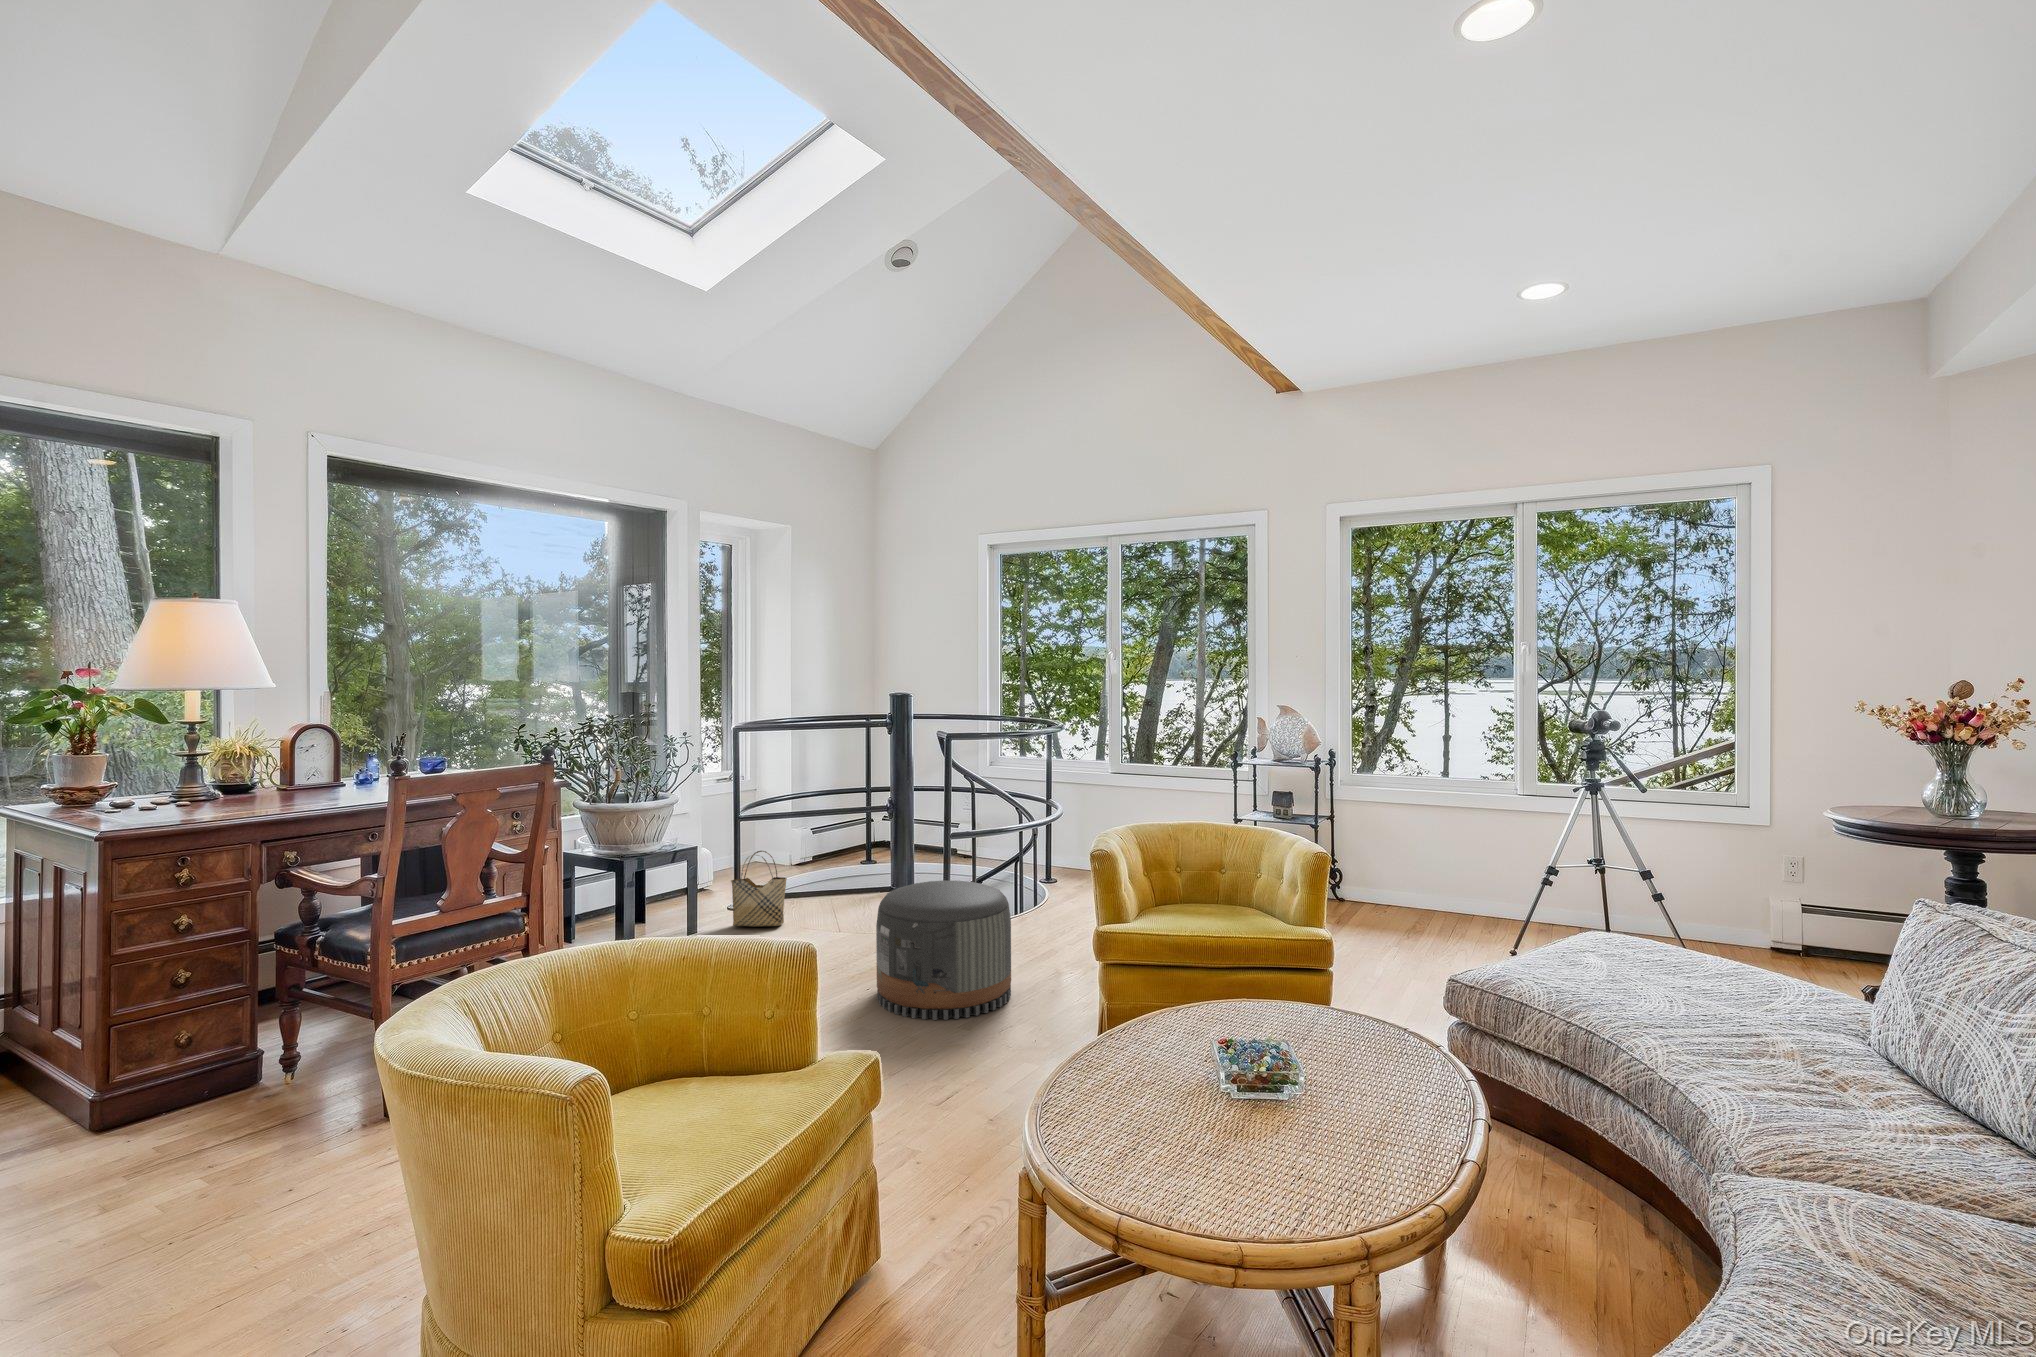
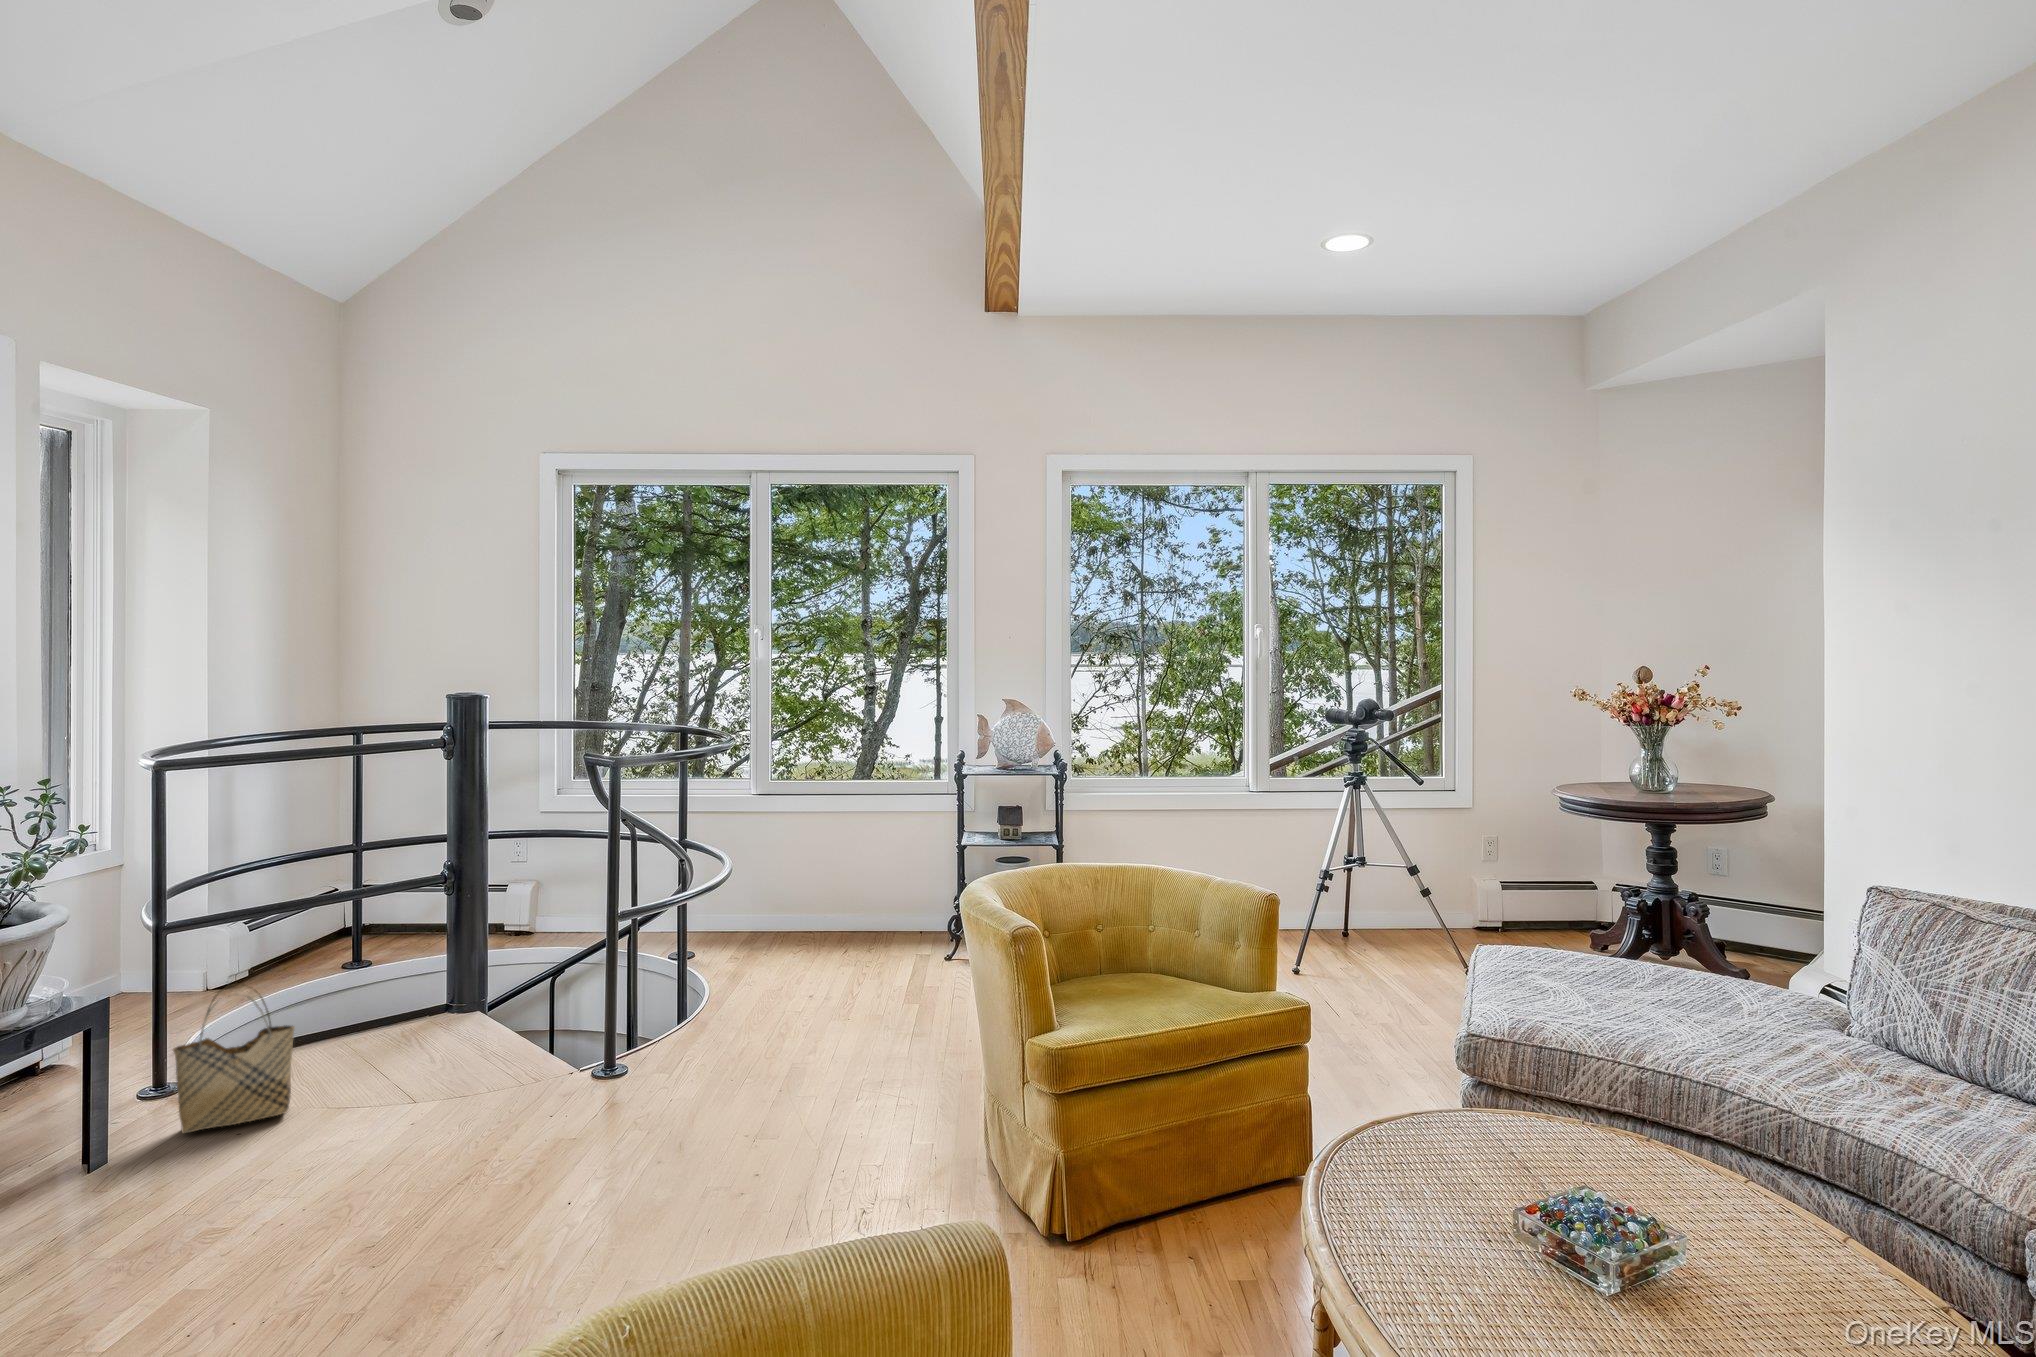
pouf: present [876,881,1011,1020] -> none [579,992,806,1241]

